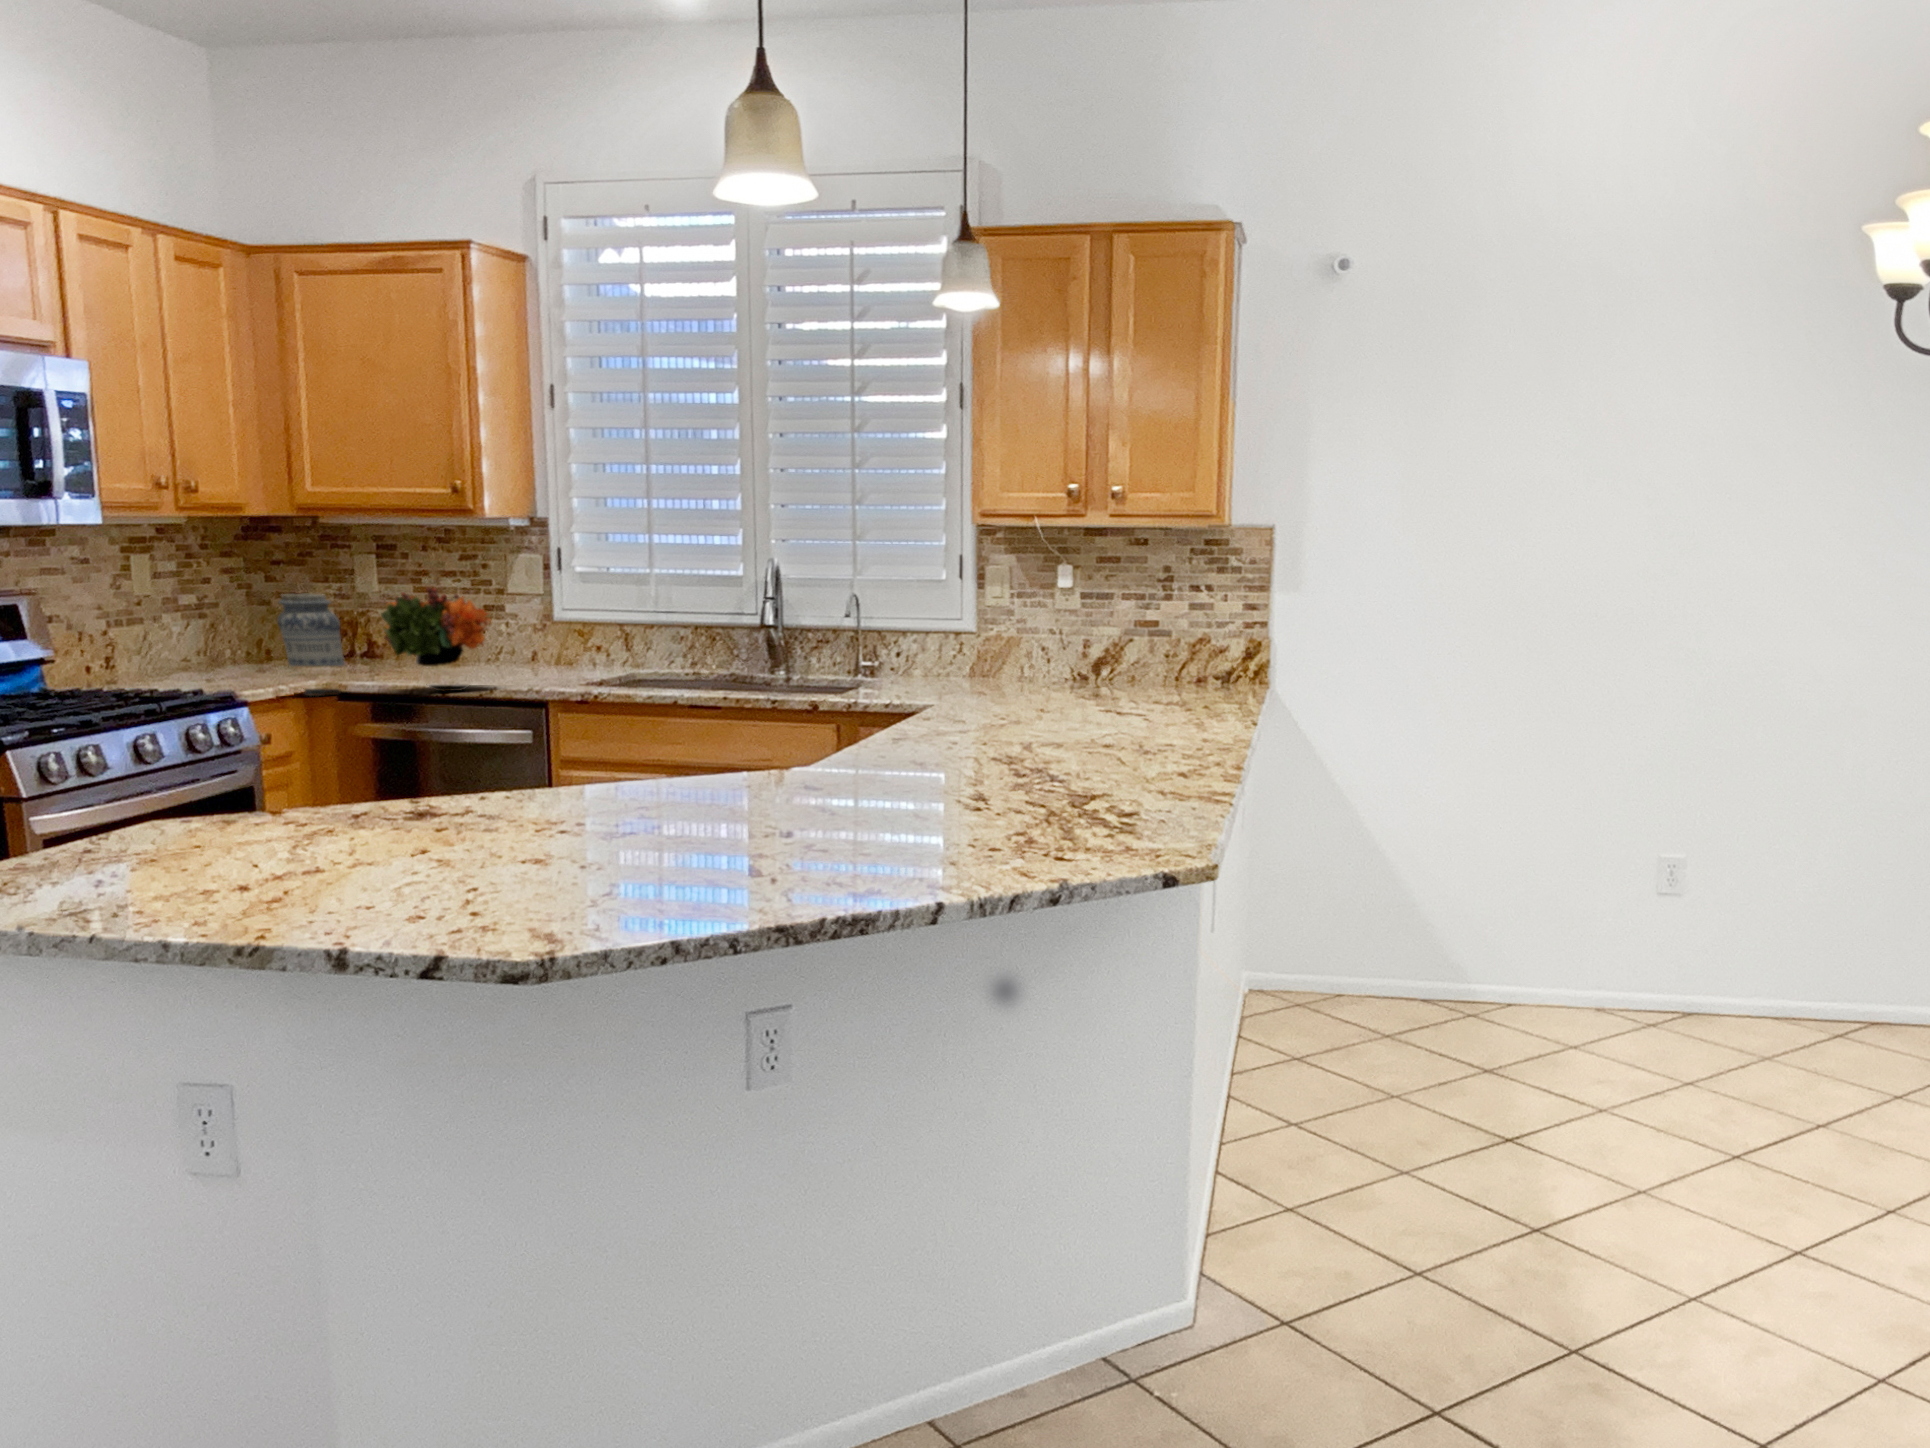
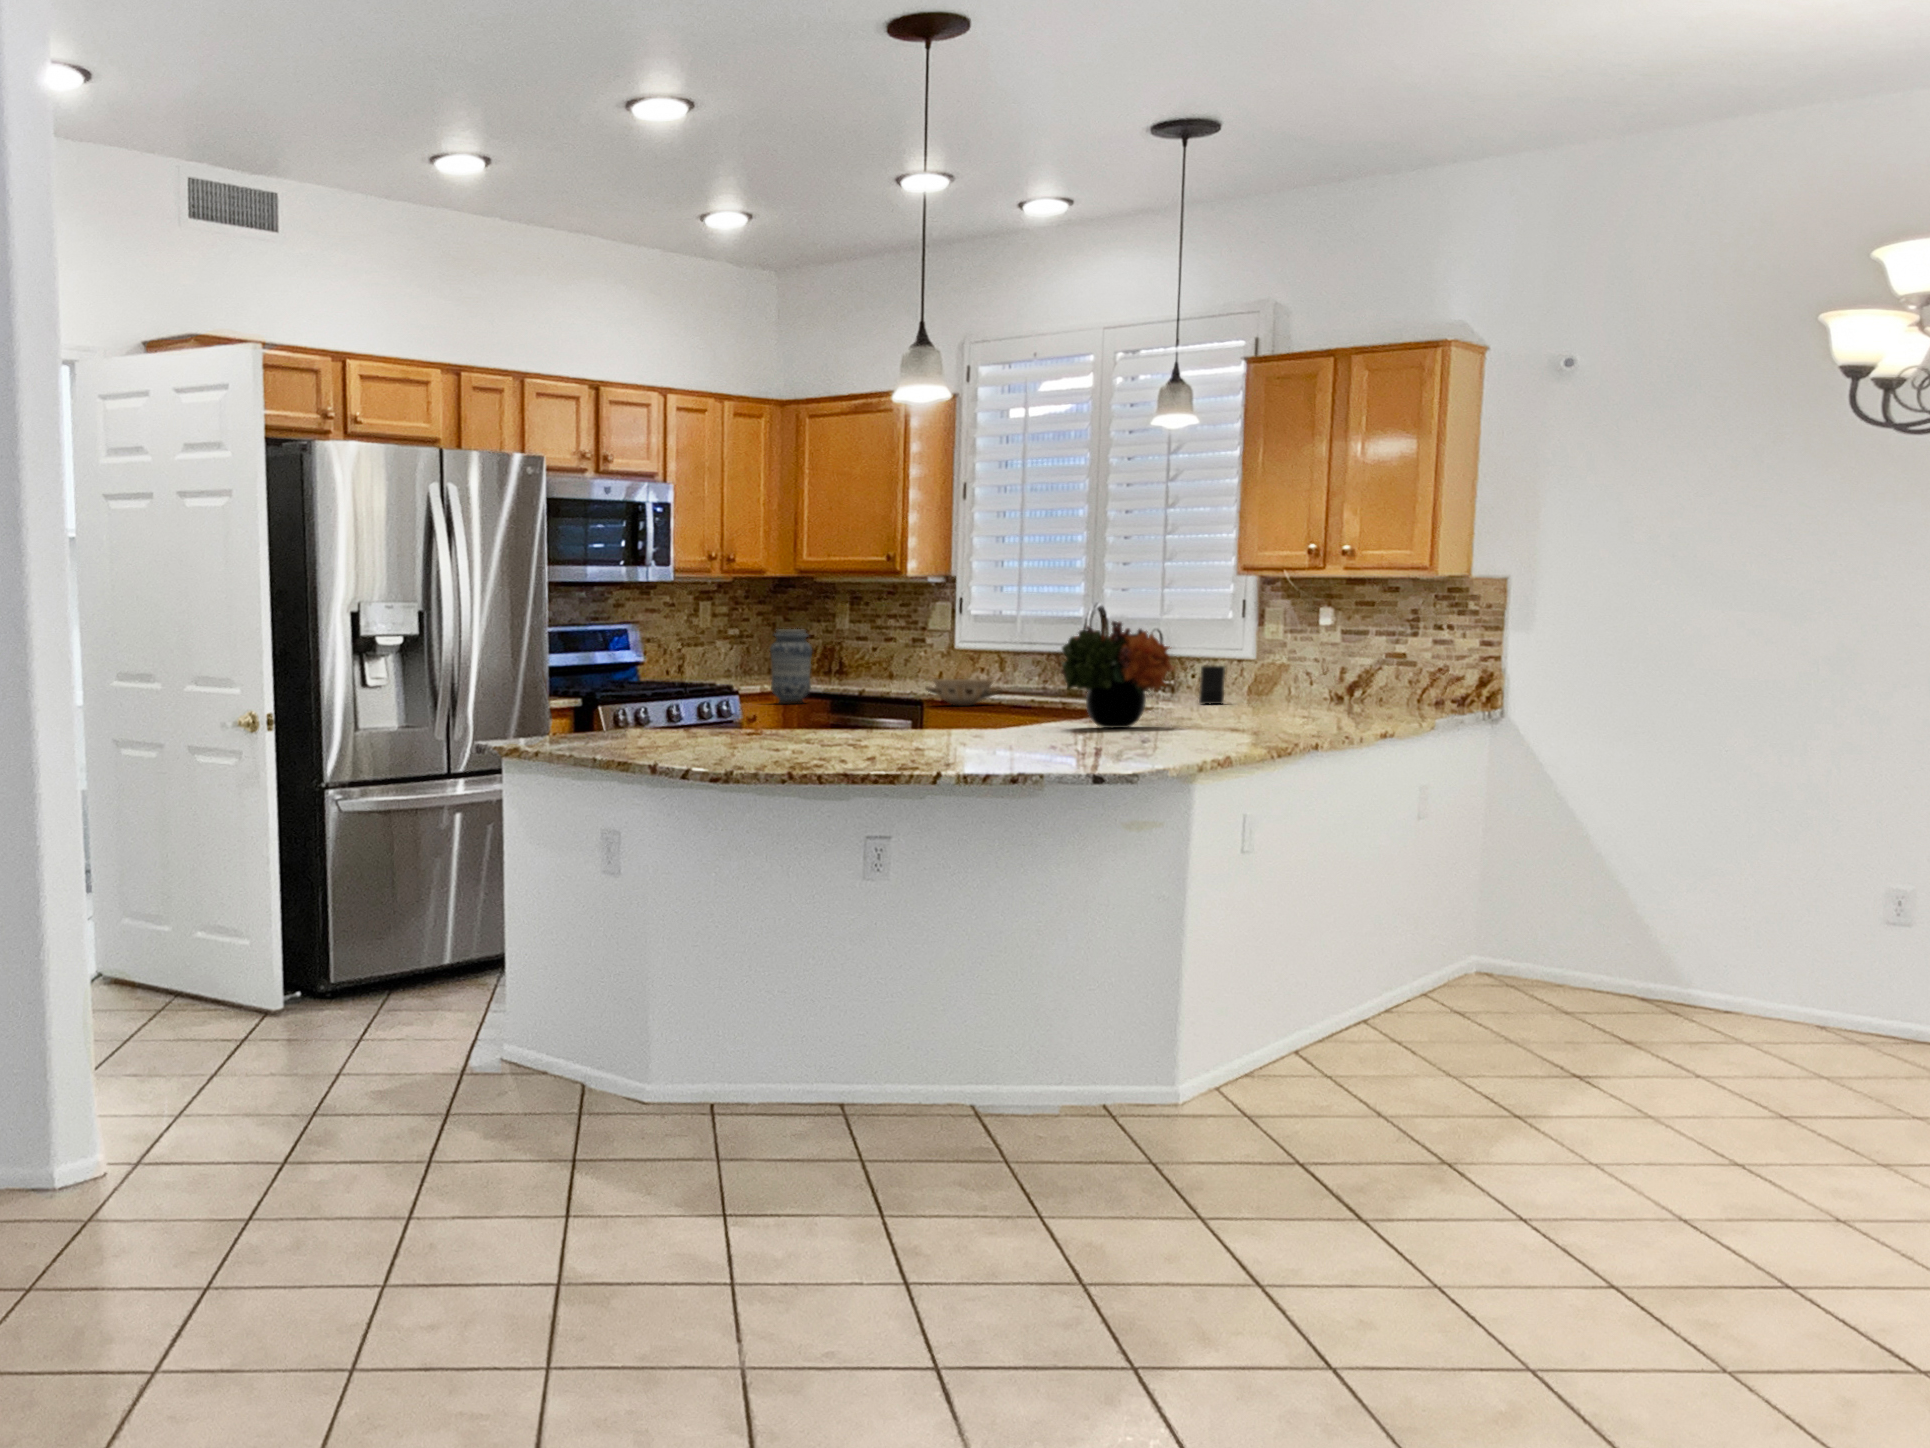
flower arrangement: present [381,587,491,691] -> present [1061,621,1174,728]
candle: none [901,633,931,686] -> present [1199,665,1225,704]
ceramic bowl: none [534,659,643,696] -> present [926,679,1001,706]

